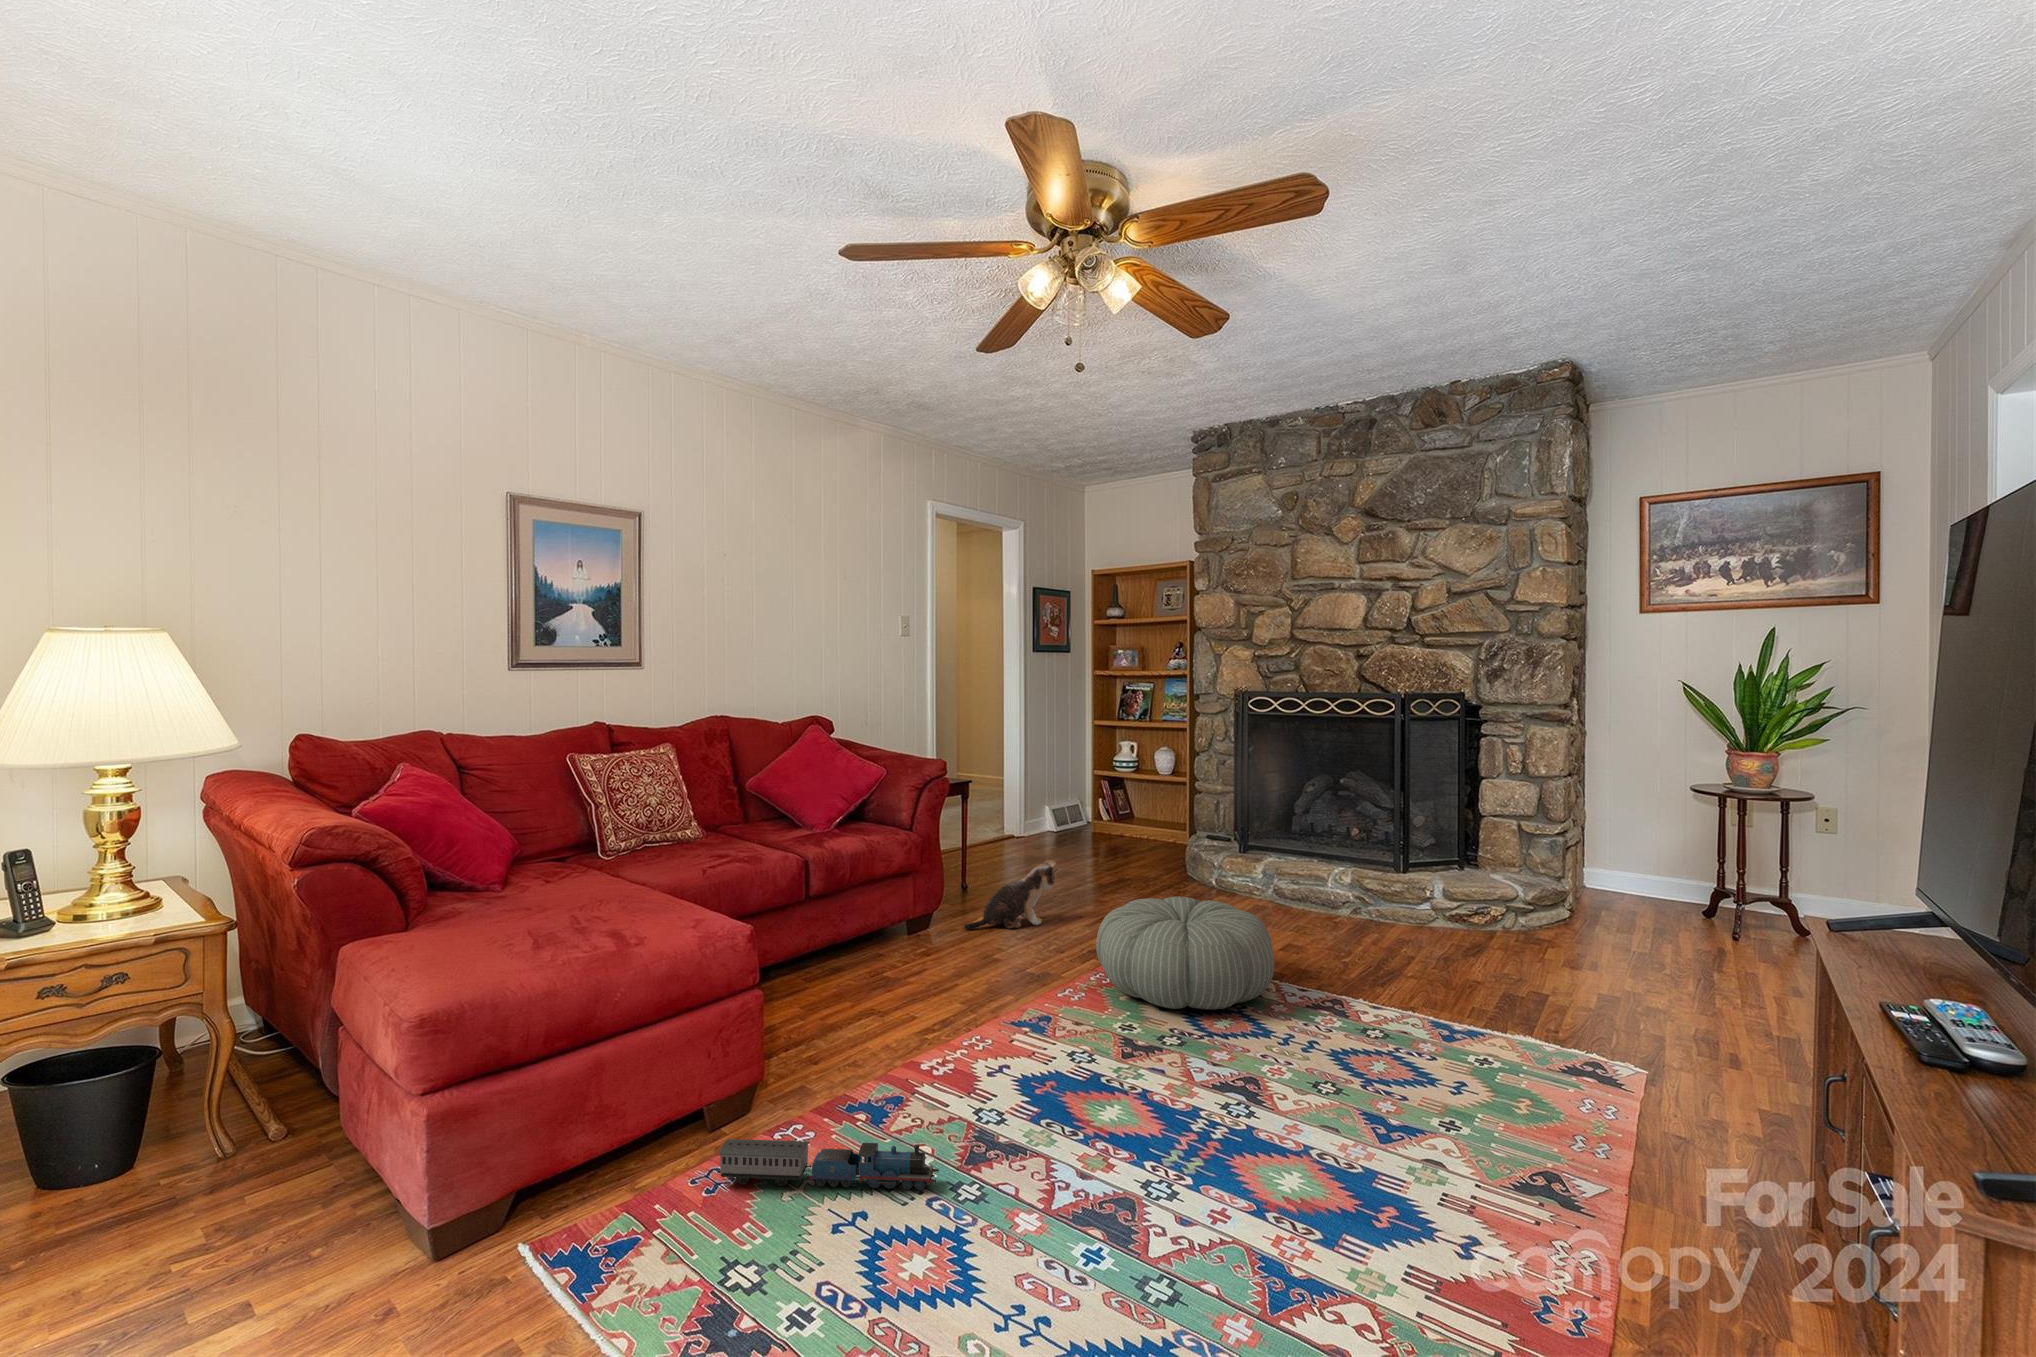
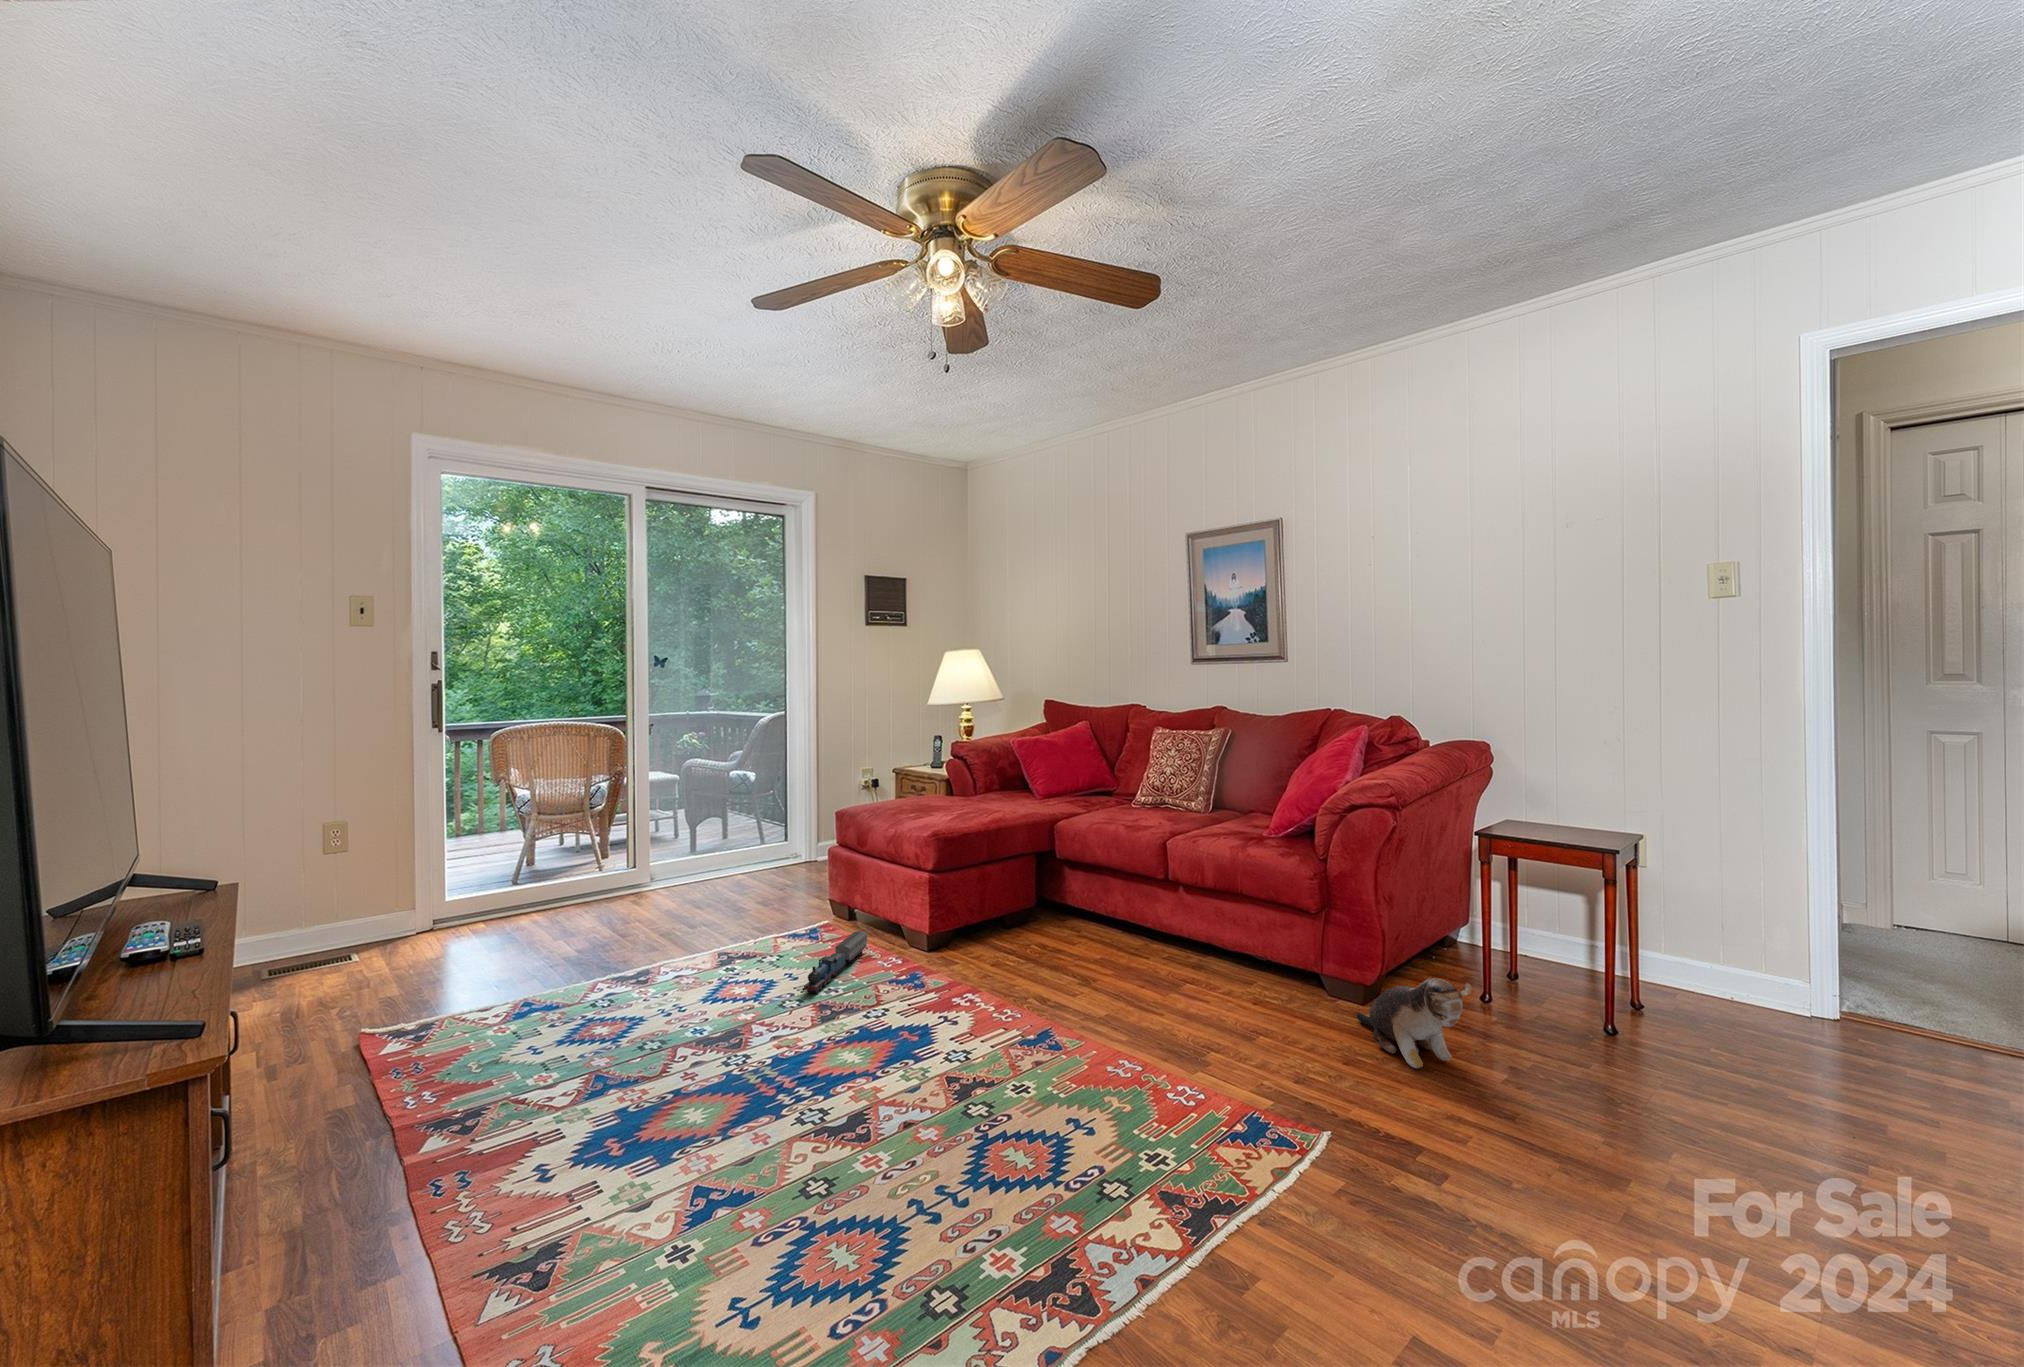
pouf: present [1096,896,1274,1009] -> none [1016,1000,1294,1213]

